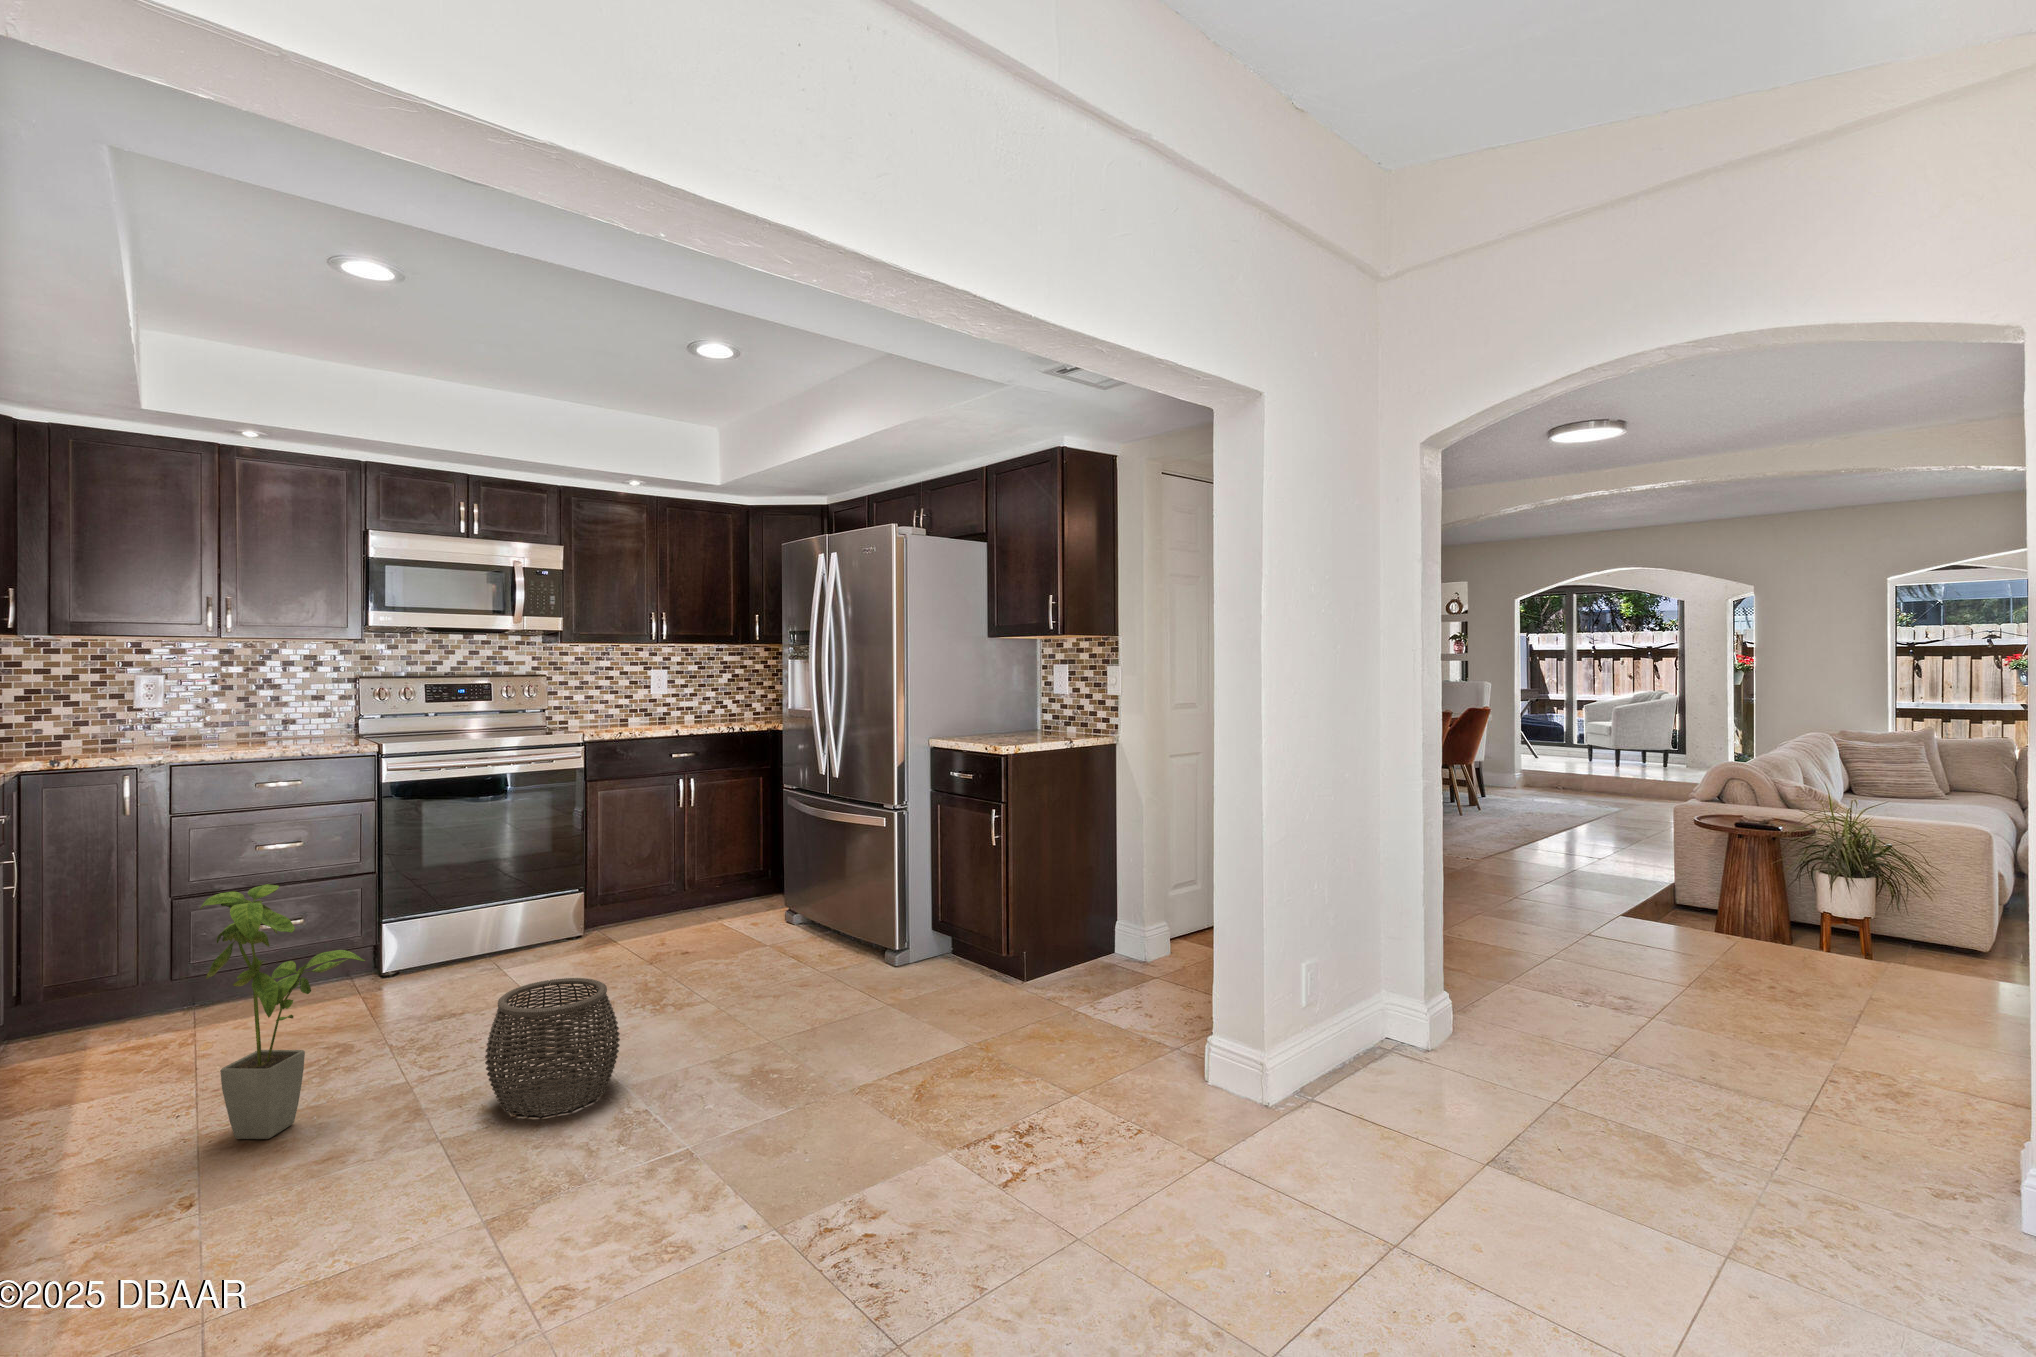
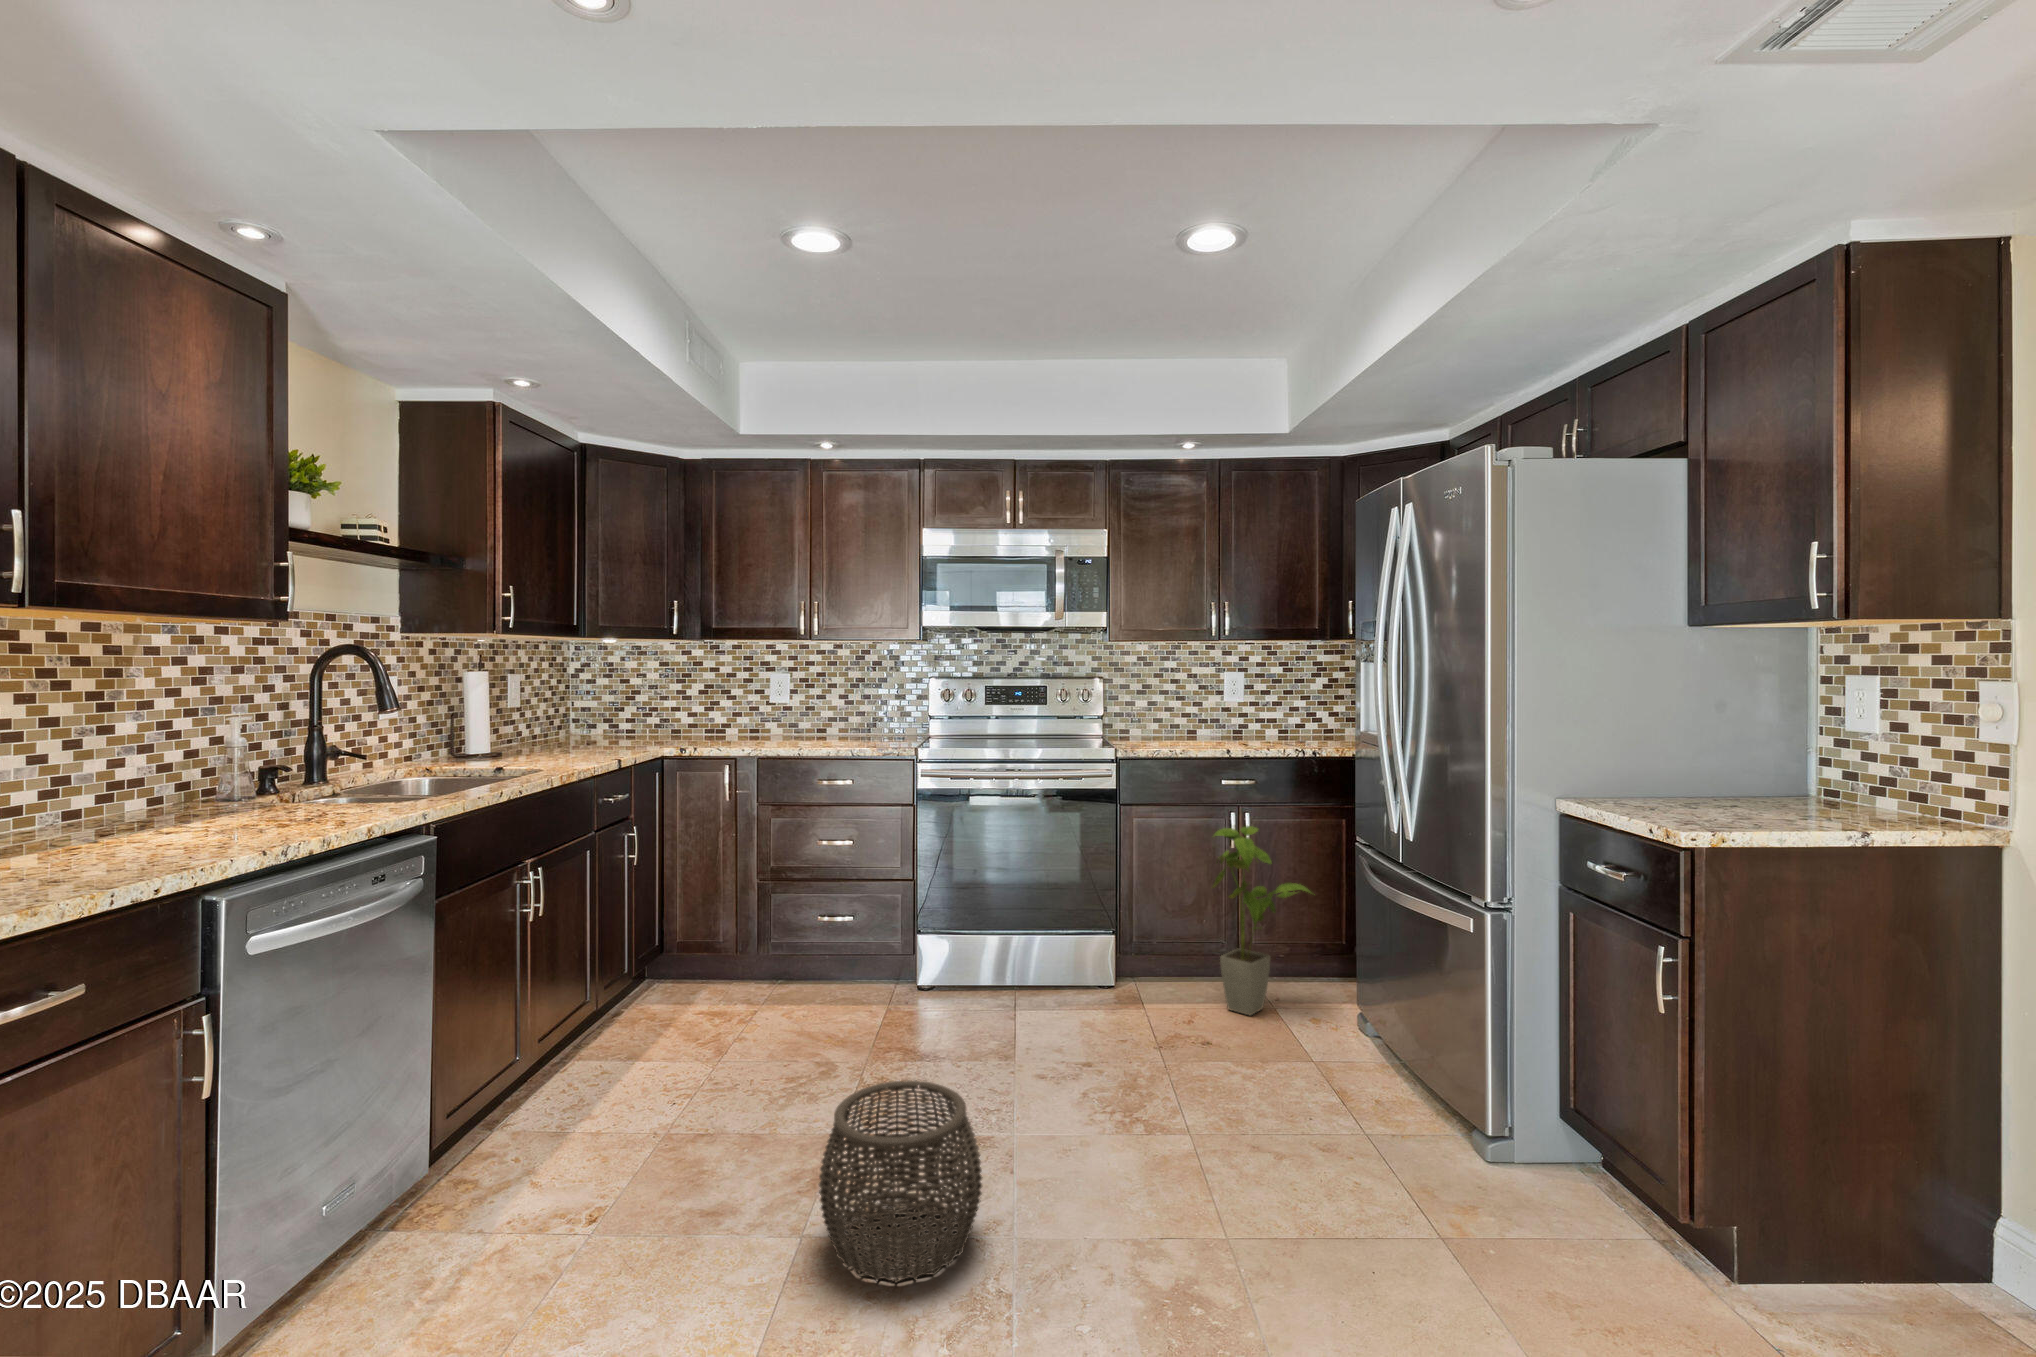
house plant: present [200,884,365,1139] -> present [1213,826,1311,1015]

